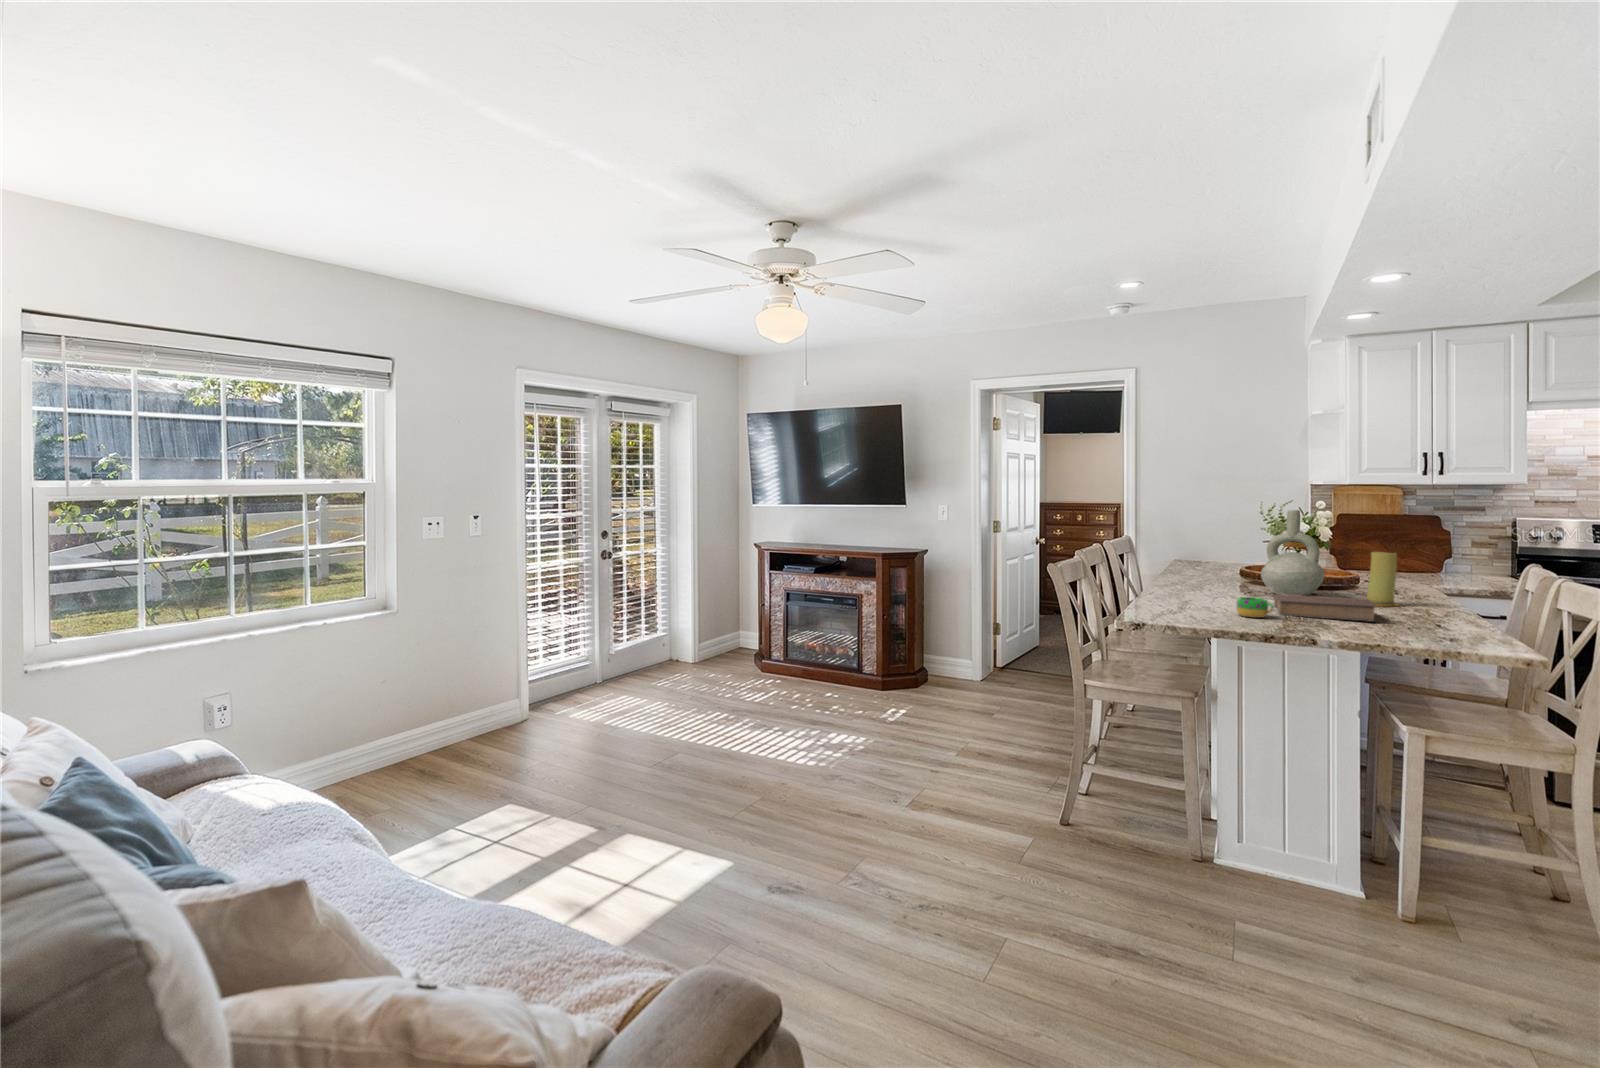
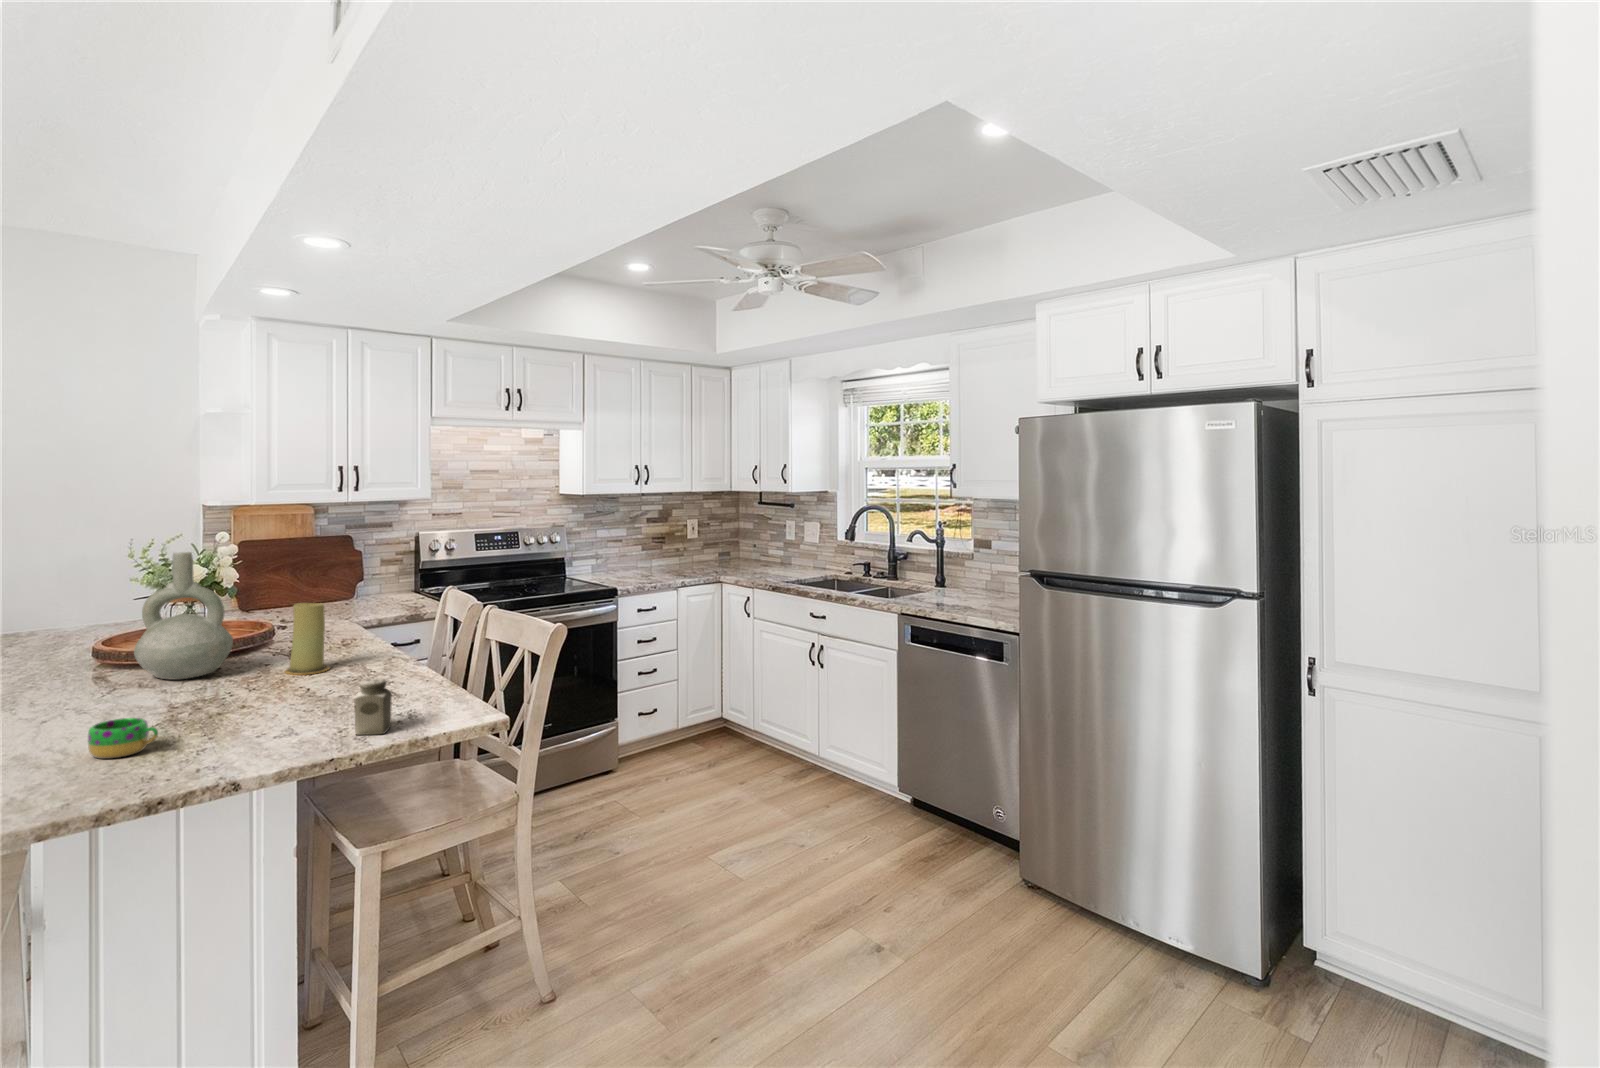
book: present [1274,594,1376,622] -> none [159,678,312,737]
salt shaker: none [1408,597,1442,639] -> present [354,678,392,735]

